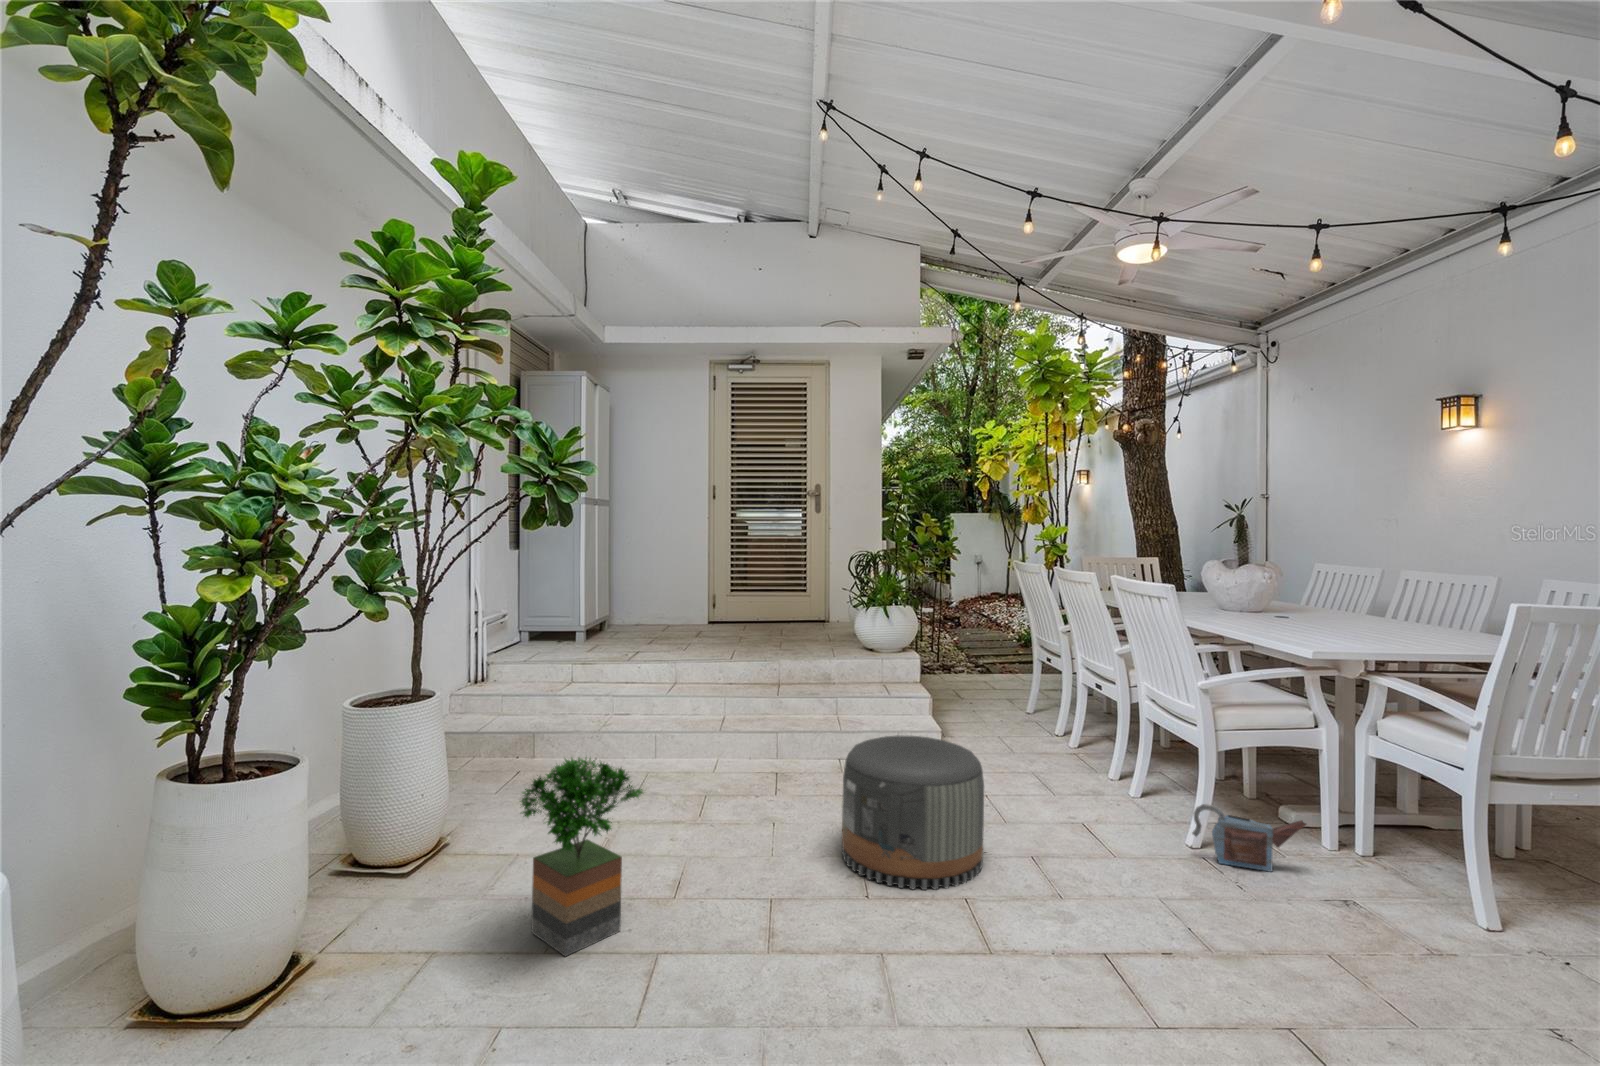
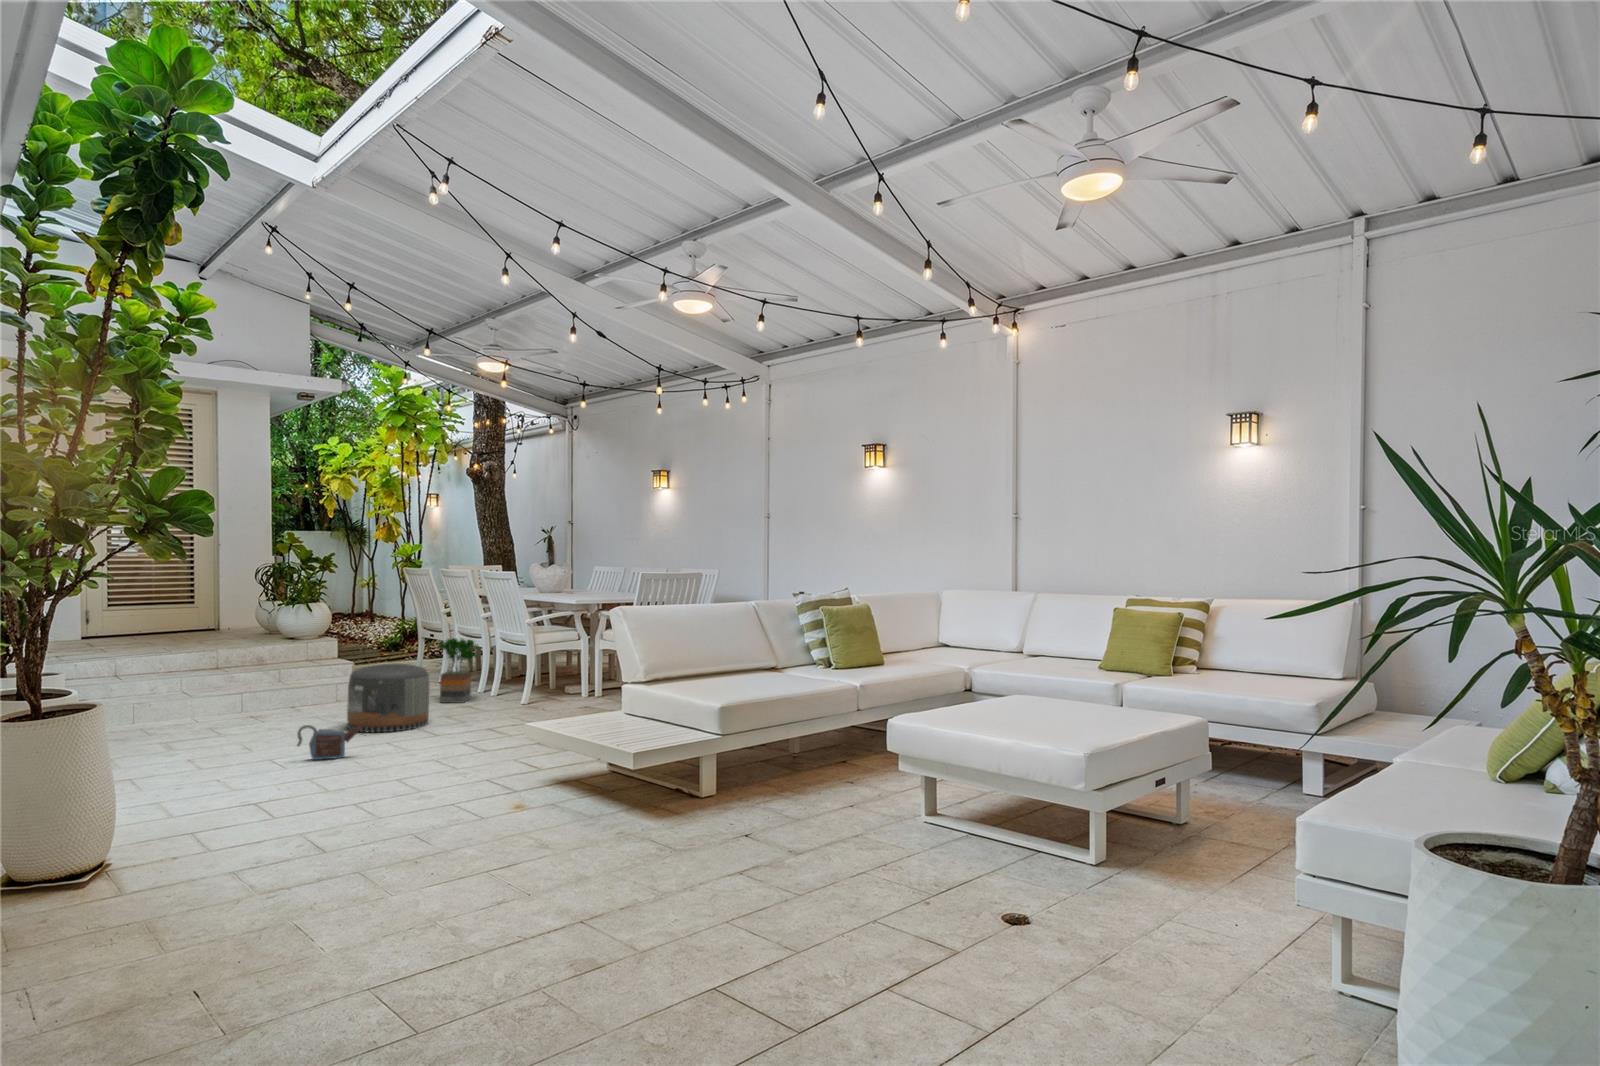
potted tree: present [520,758,643,956] -> present [438,638,479,703]
watering can: present [1192,804,1306,872] -> present [297,724,365,760]

